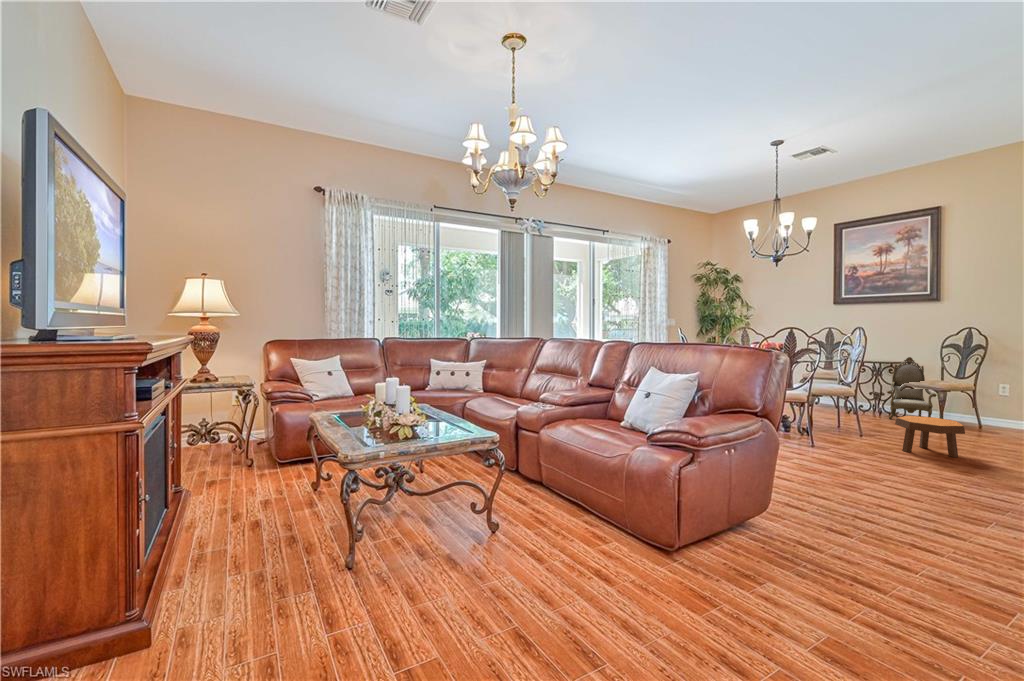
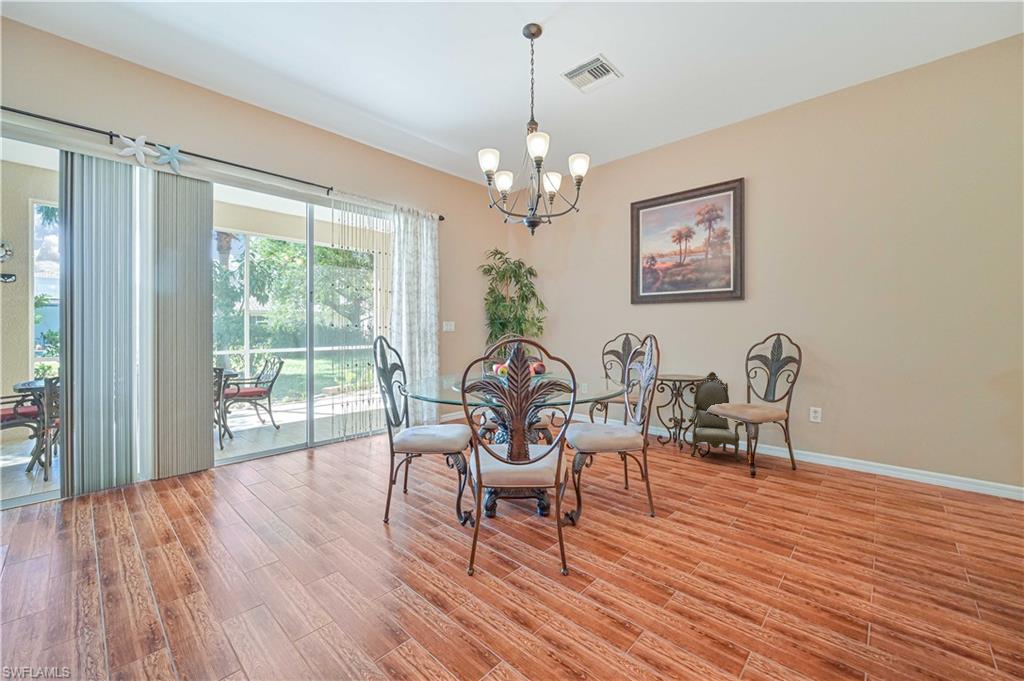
footstool: present [895,416,965,457] -> none [700,483,811,573]

